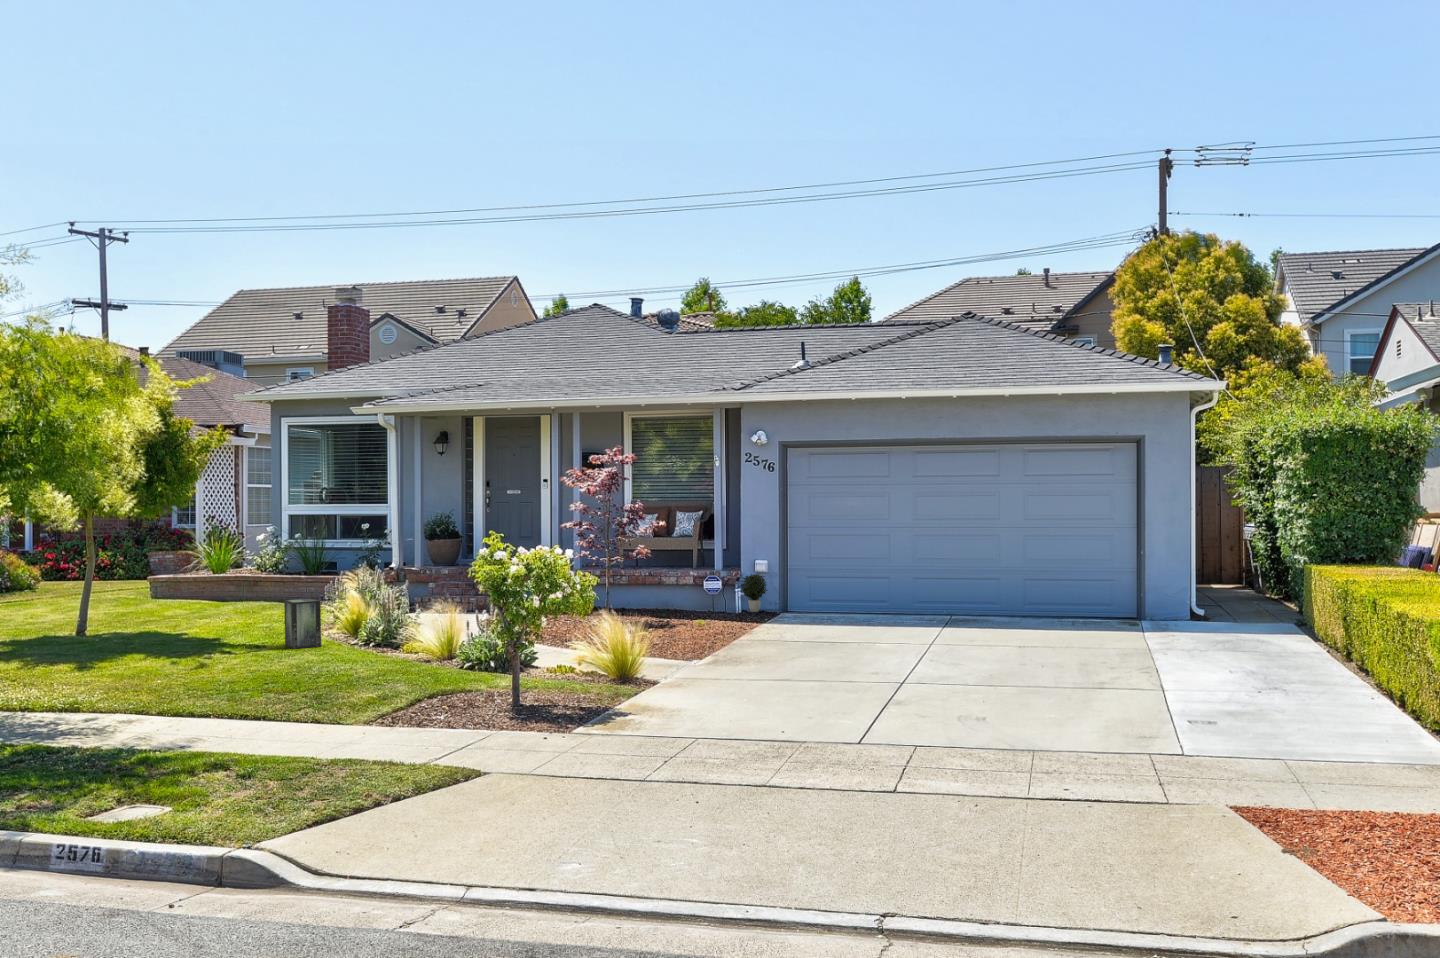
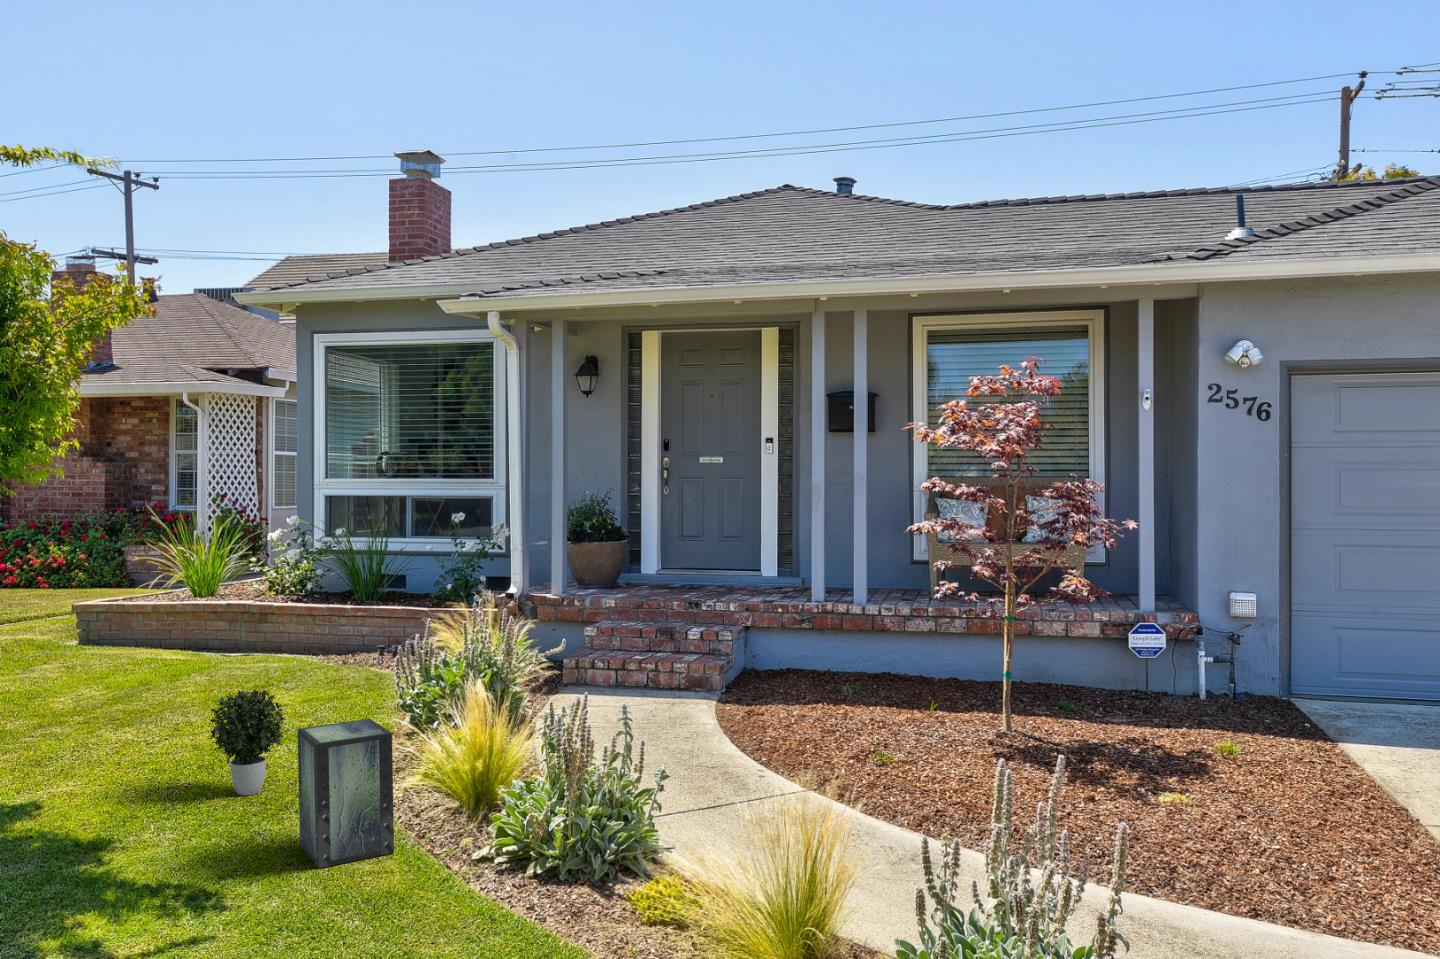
potted plant: present [741,574,767,612] -> present [210,690,285,796]

